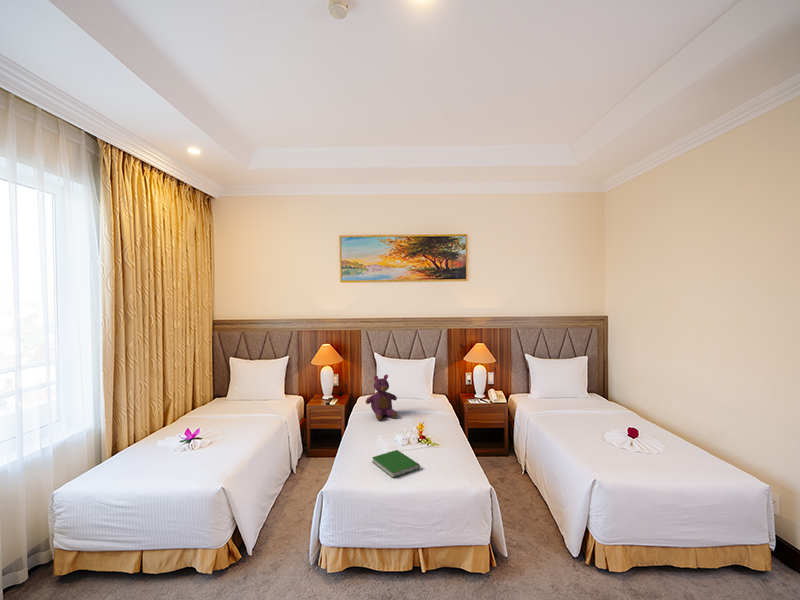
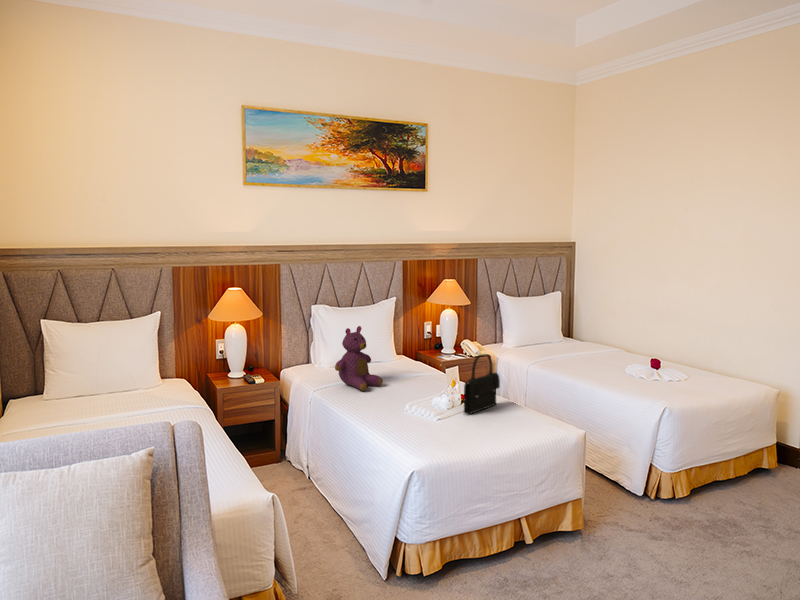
handbag: none [417,406,454,451] -> present [464,354,500,415]
hardcover book: present [372,450,420,478] -> none [430,416,495,444]

